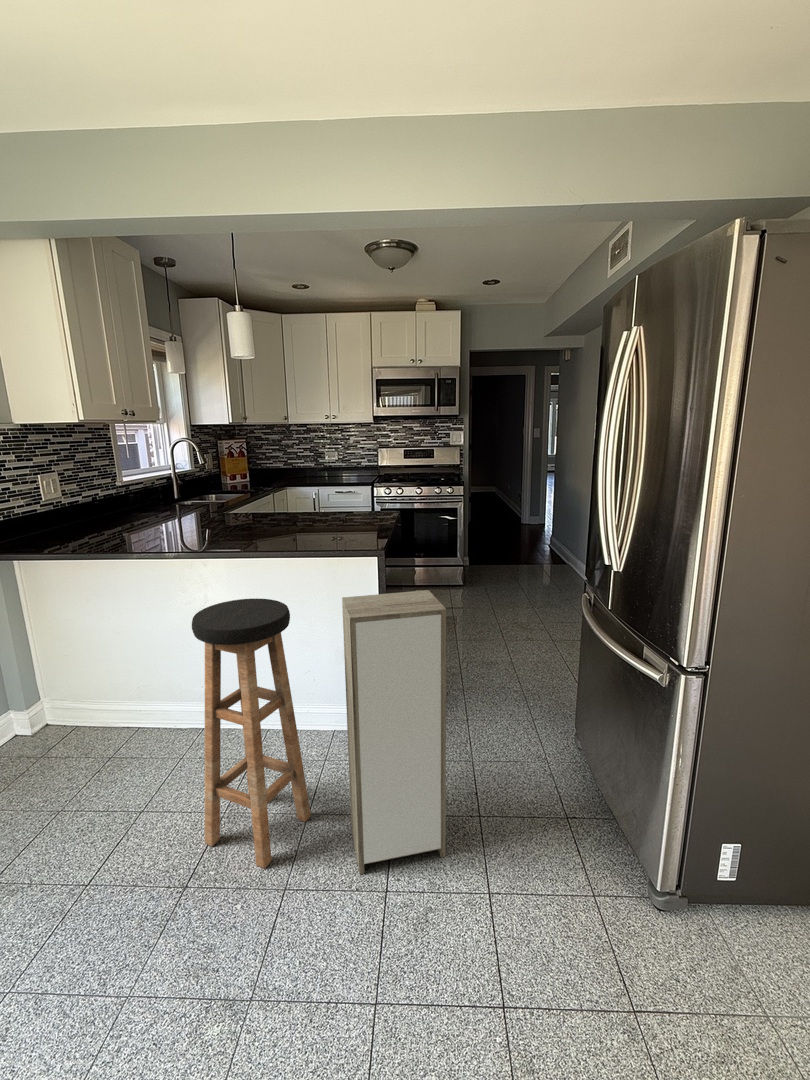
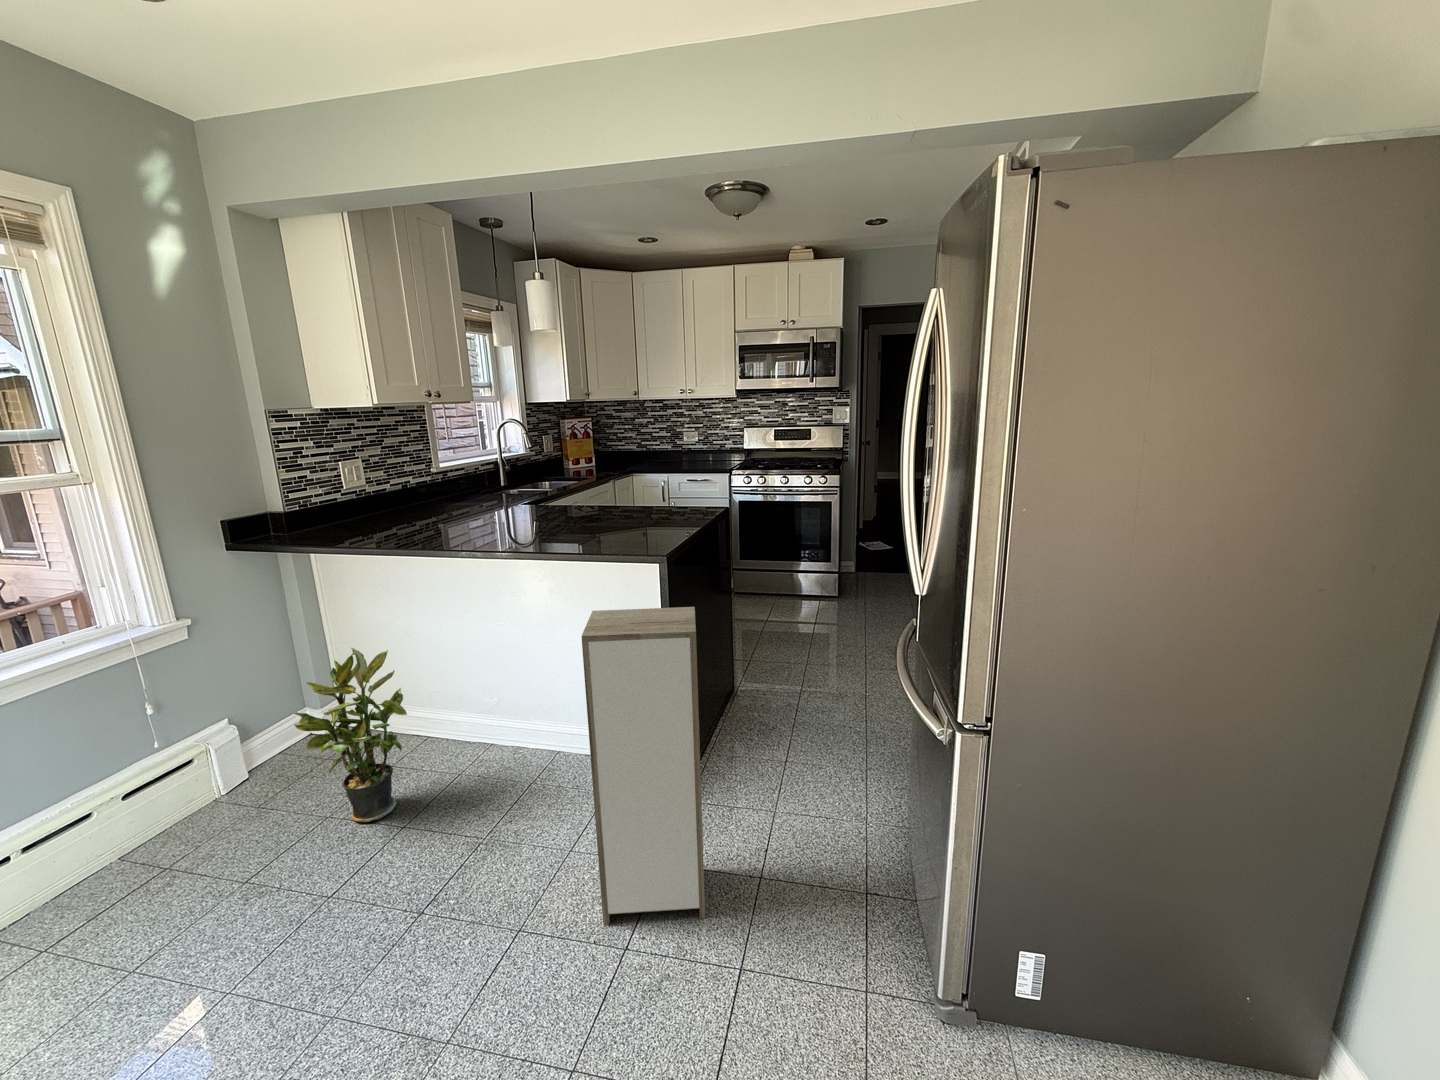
bar stool: present [192,599,311,868] -> none [434,606,573,904]
potted plant: none [28,647,138,813] -> present [294,648,407,823]

